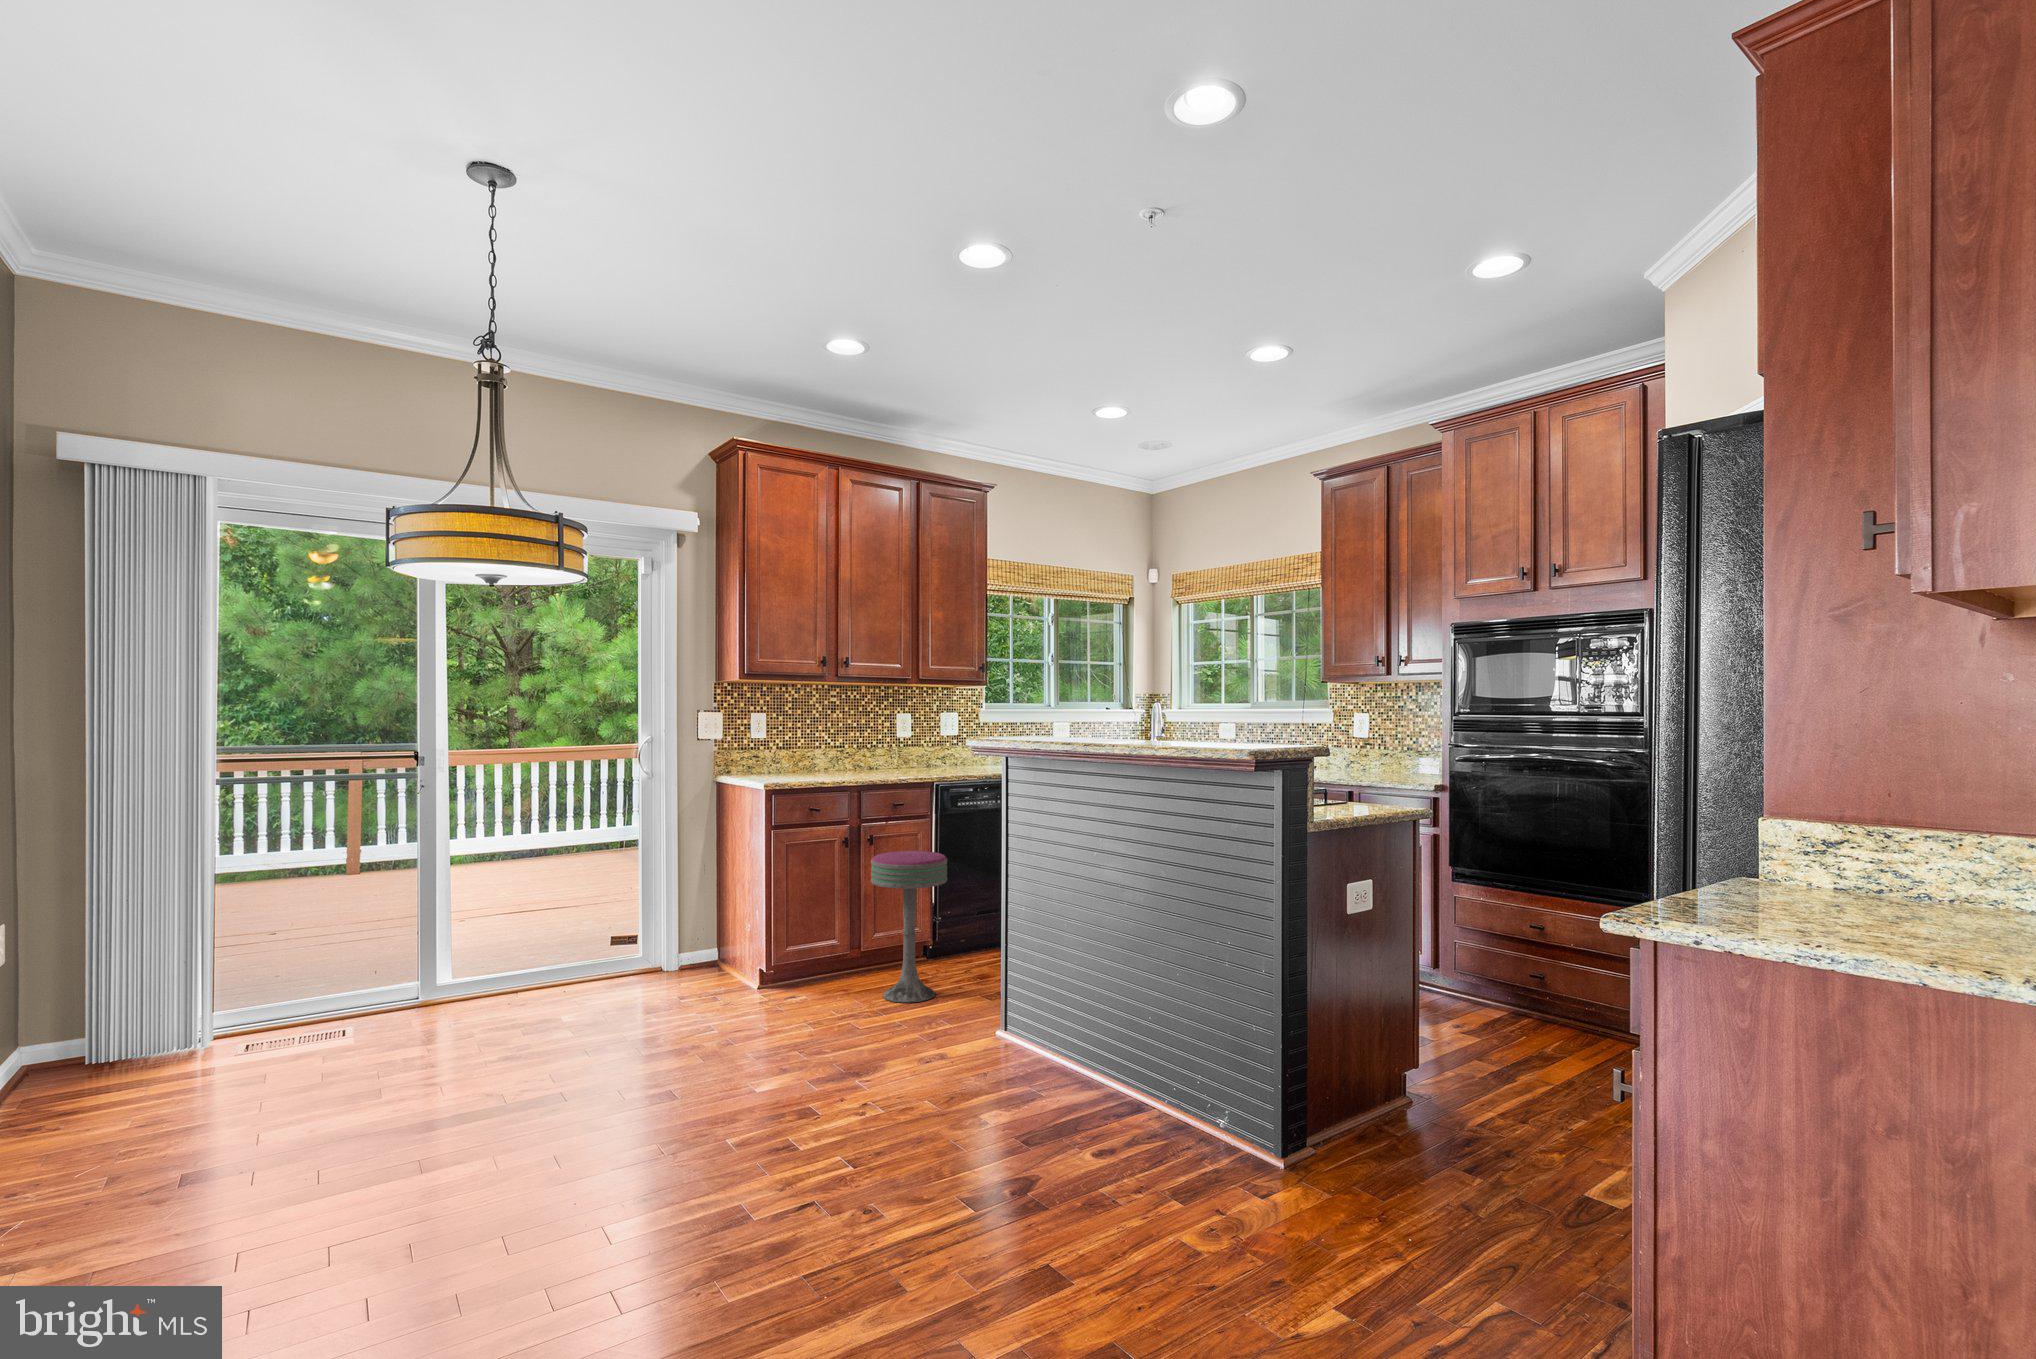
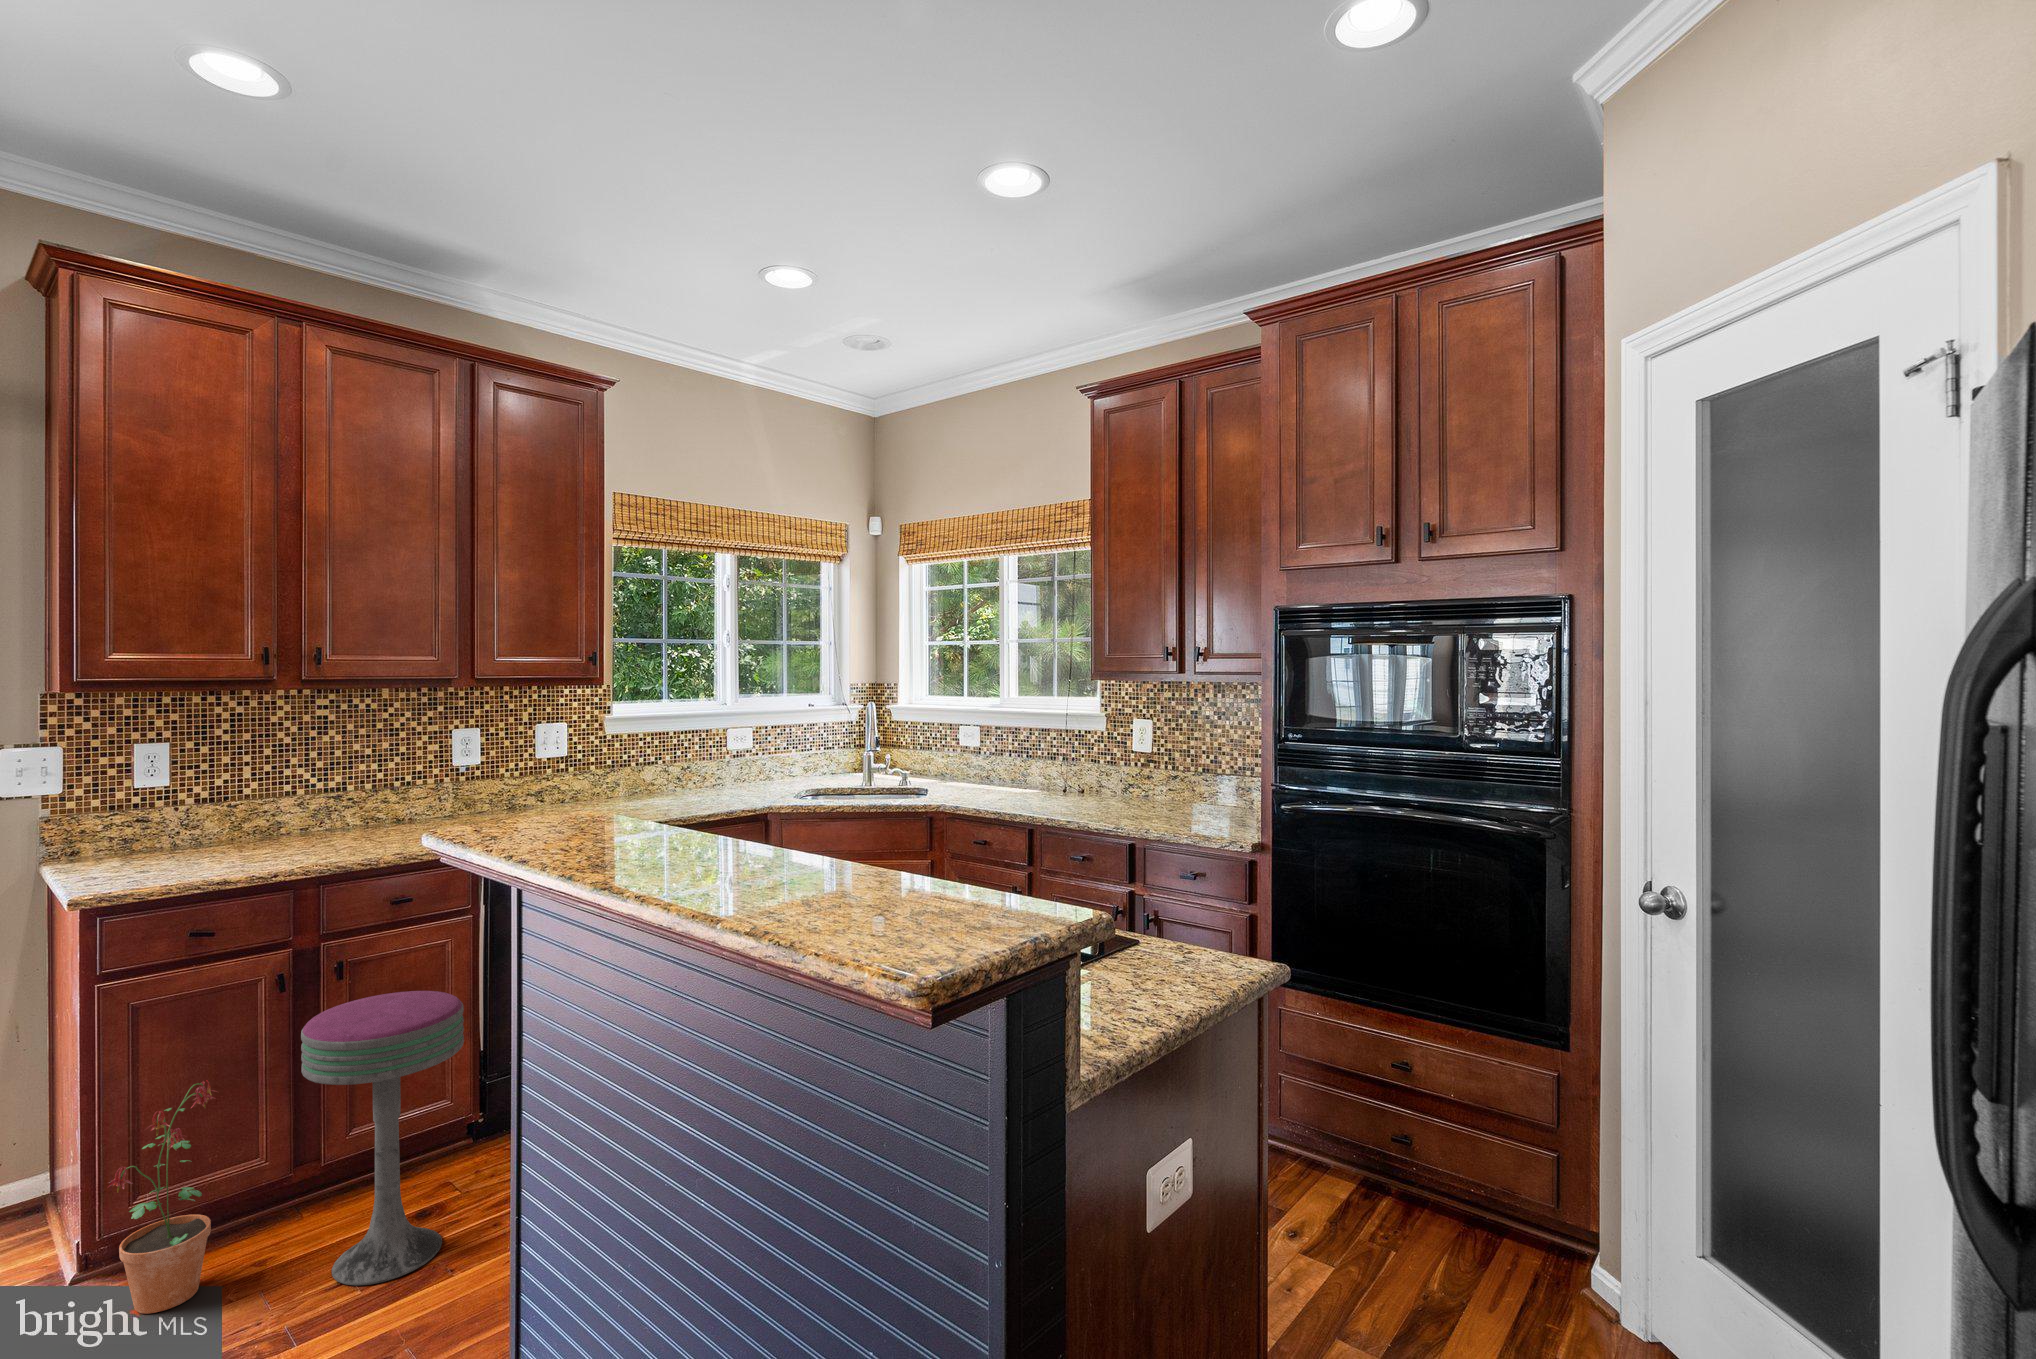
potted plant: none [785,888,827,1003] -> present [108,1080,217,1314]

